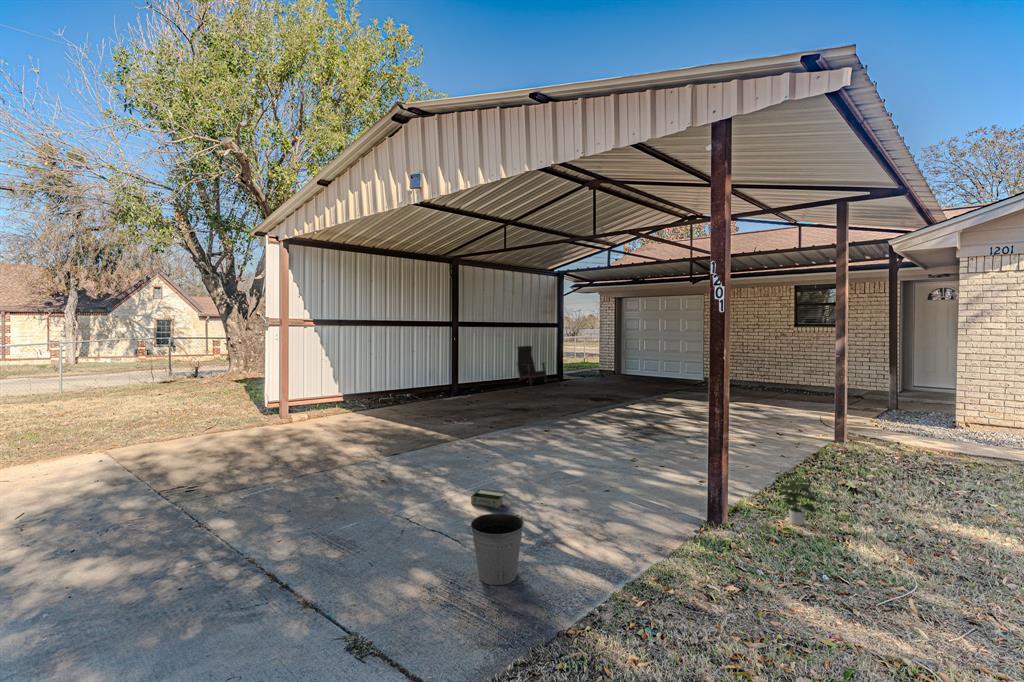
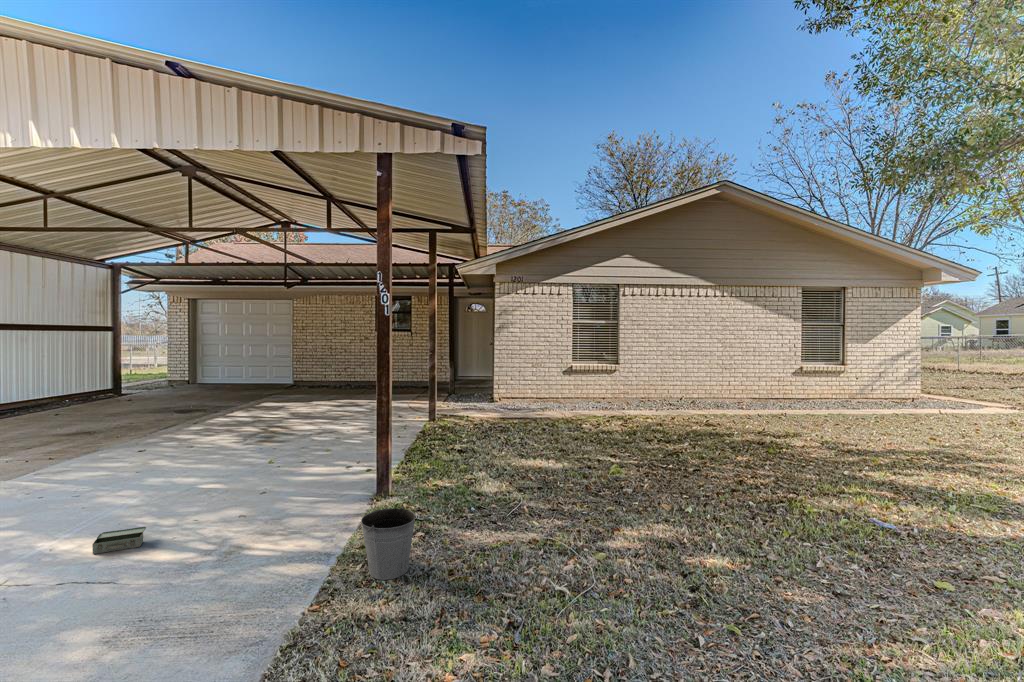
lounge chair: present [516,346,547,385] -> none [43,356,102,408]
potted plant: present [778,480,824,525] -> none [423,447,457,483]
bucket: present [469,513,524,585] -> present [359,506,416,580]

